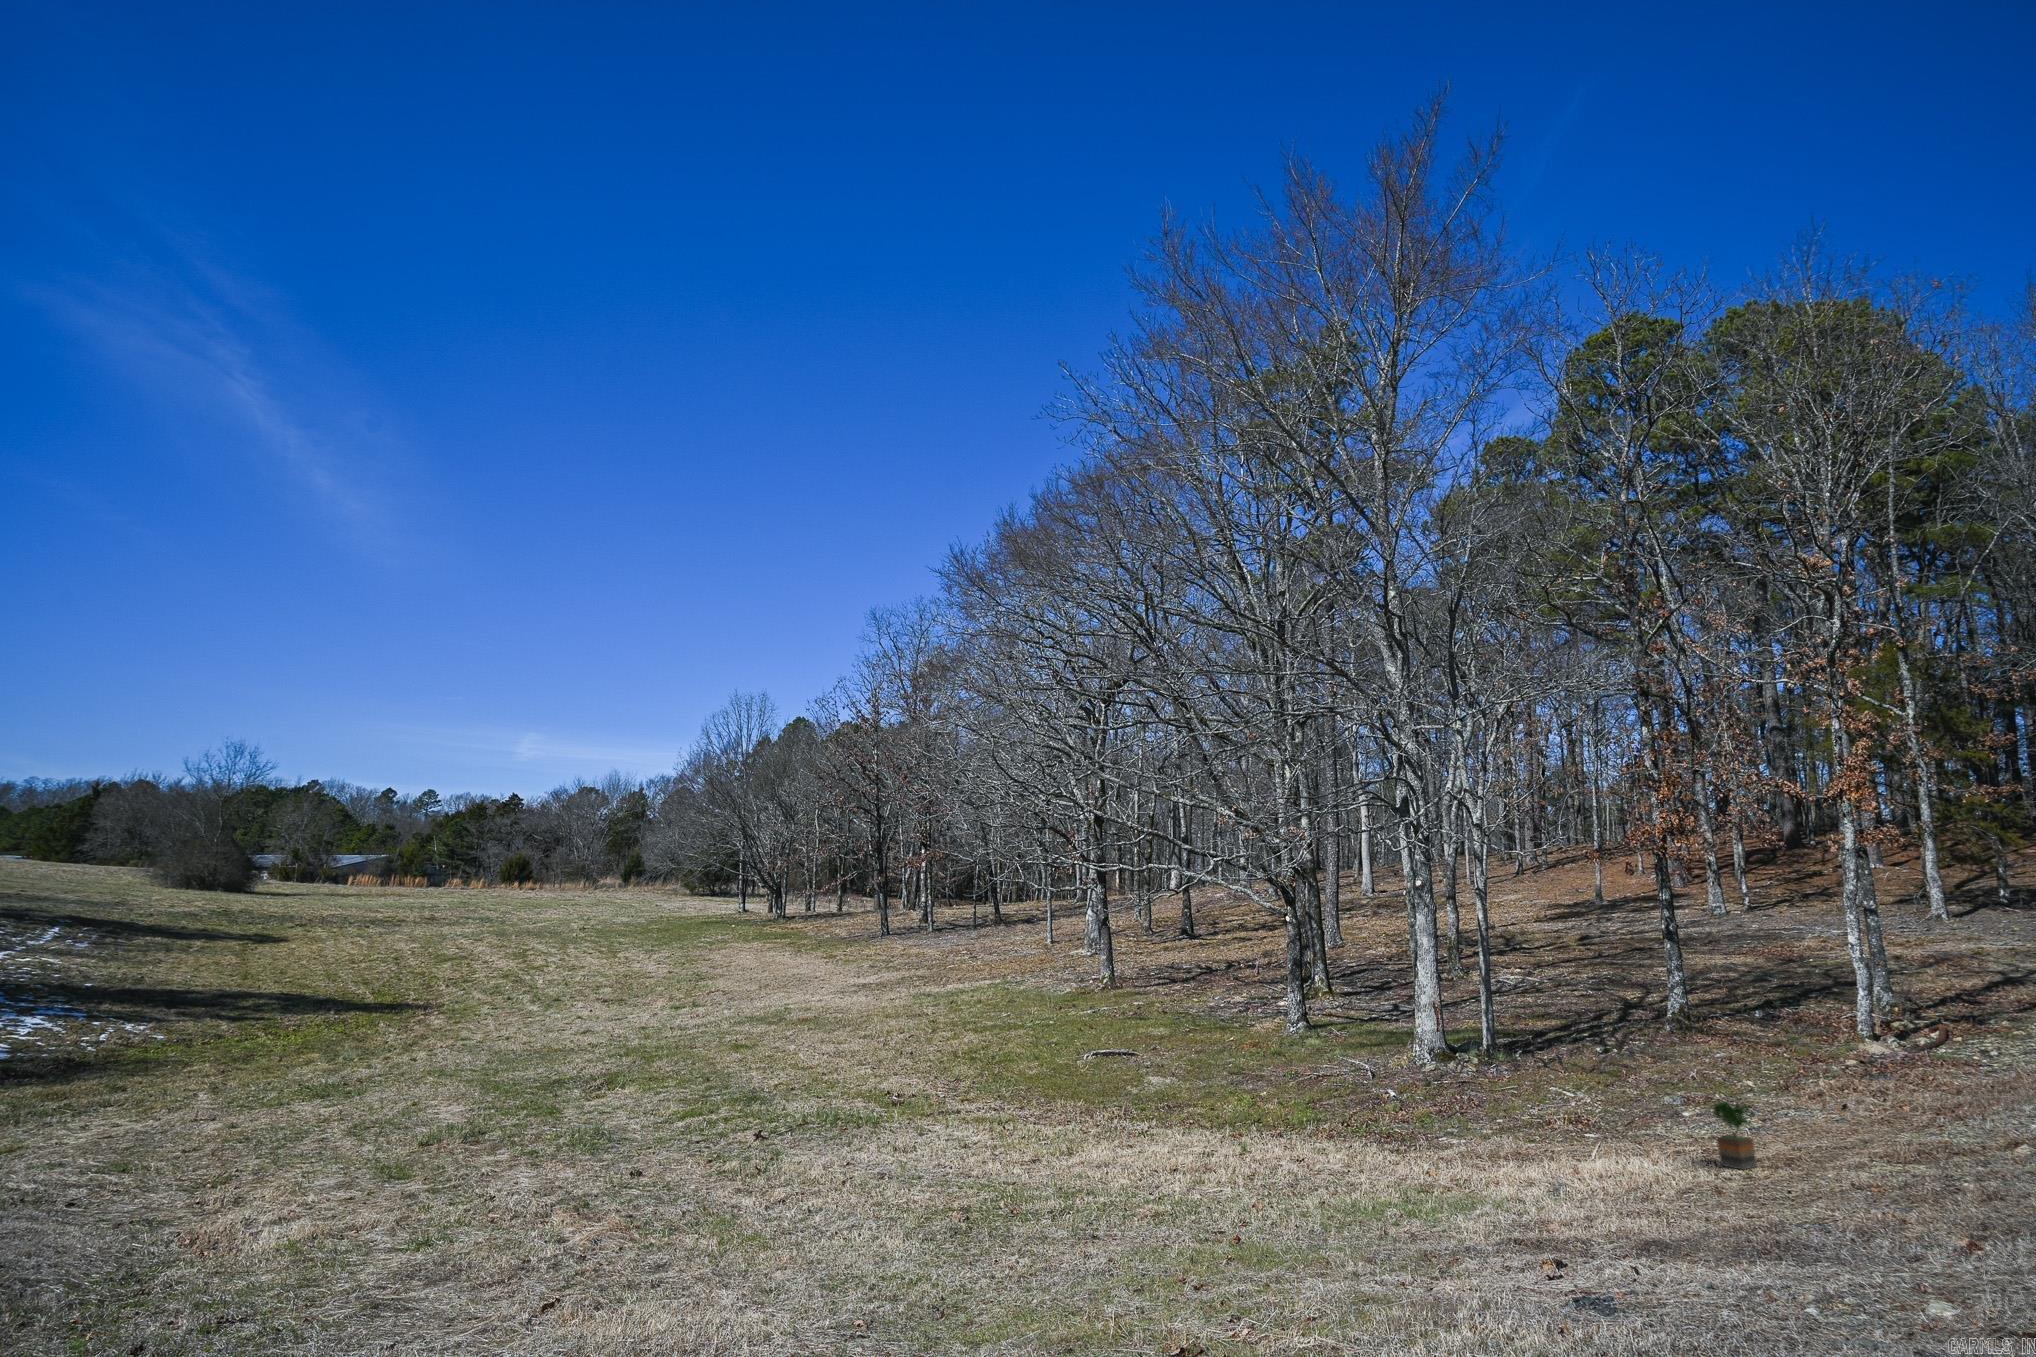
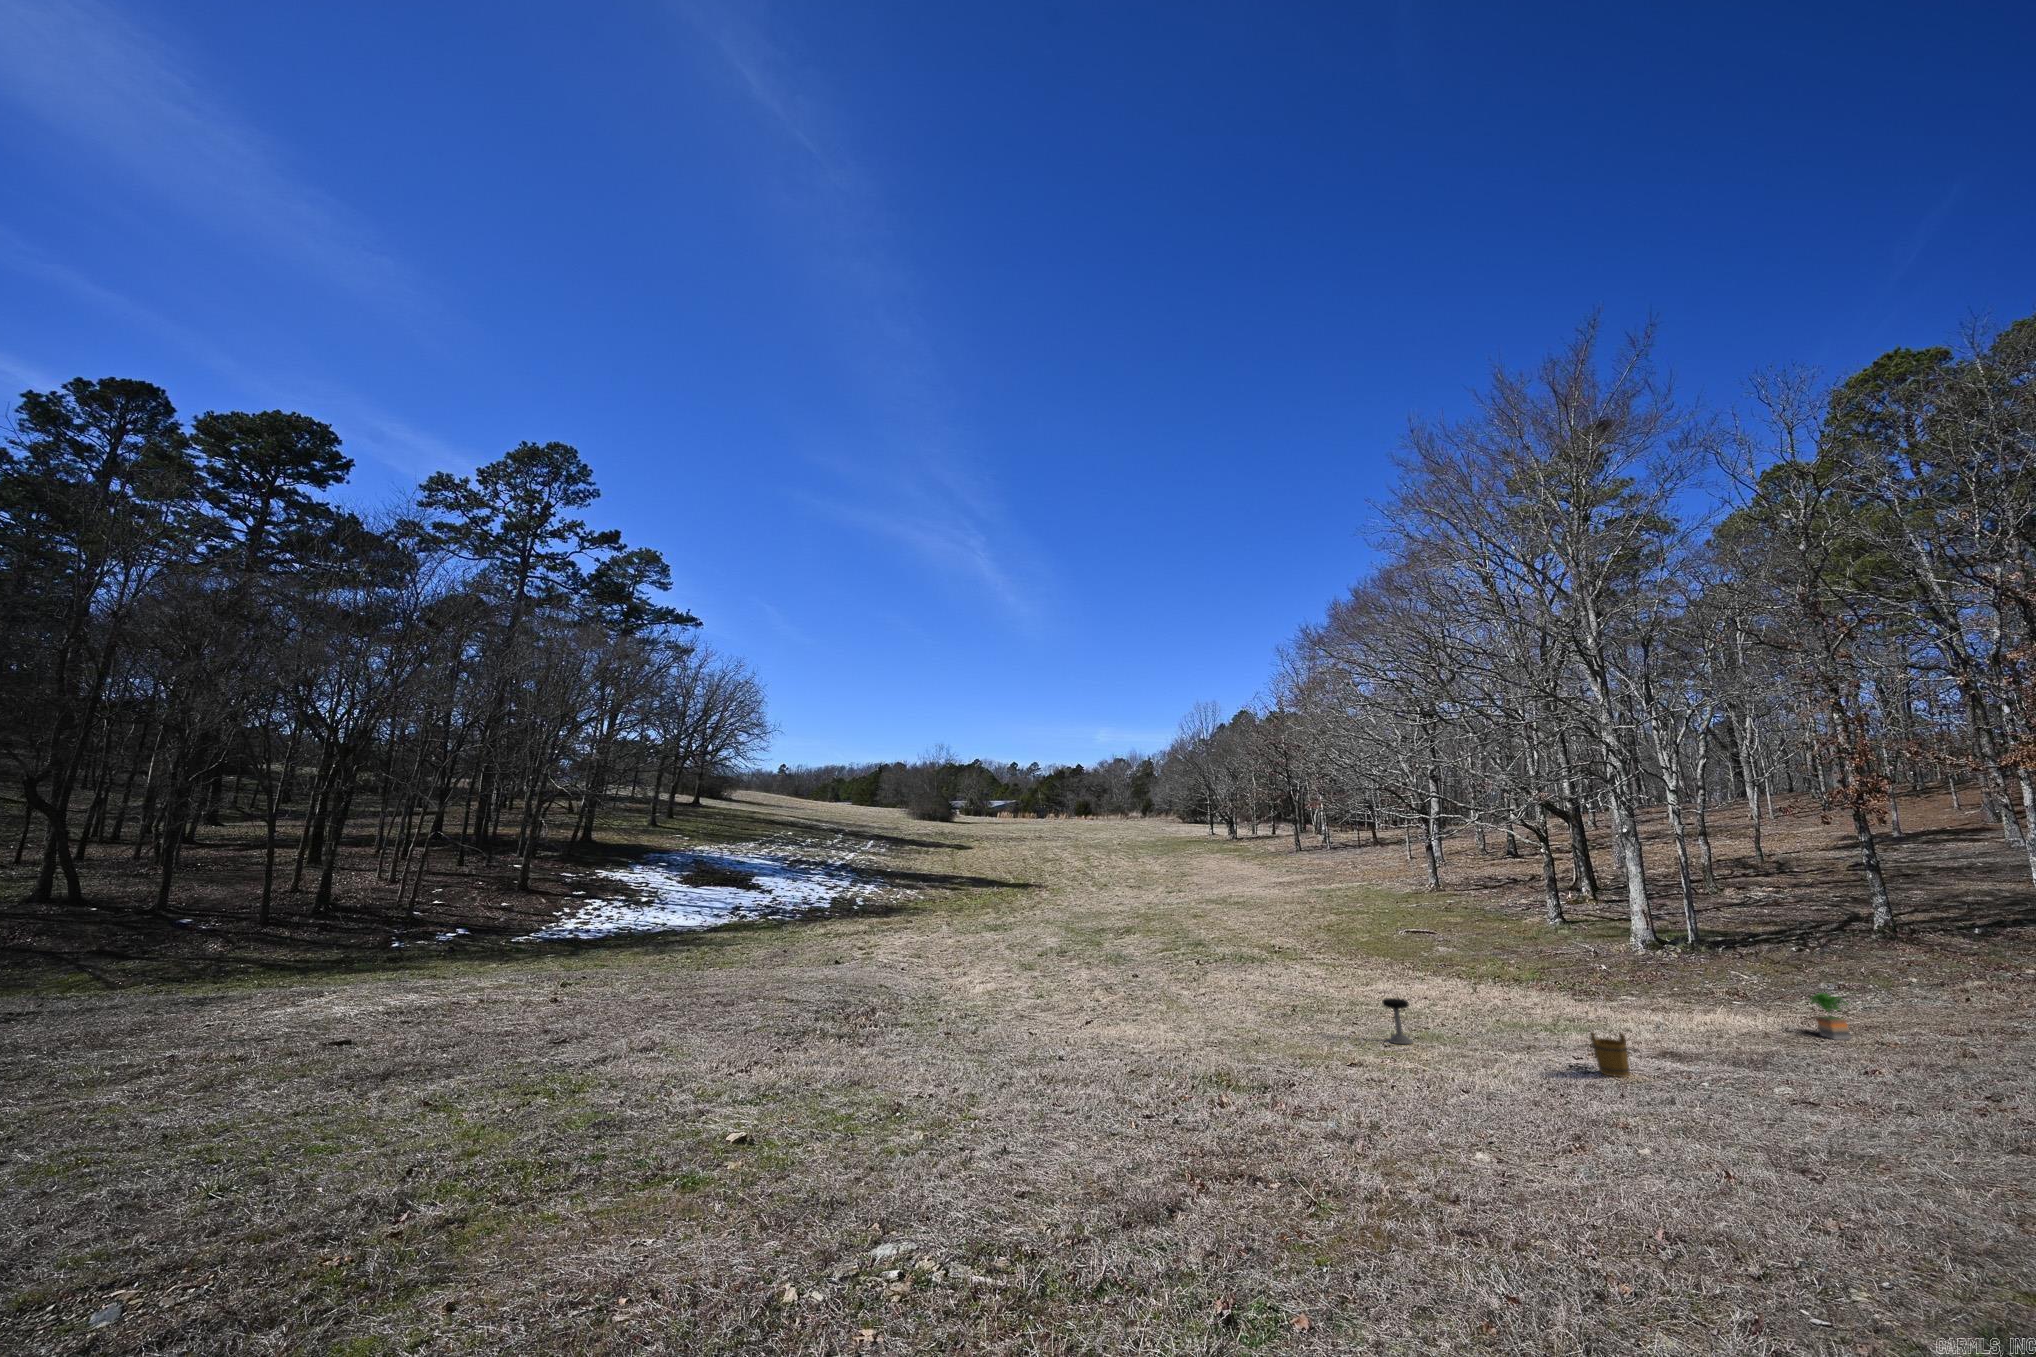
stool: none [1180,1174,1231,1267] -> present [1382,998,1413,1044]
bucket: none [1561,1204,1626,1291] -> present [1590,1032,1630,1077]

